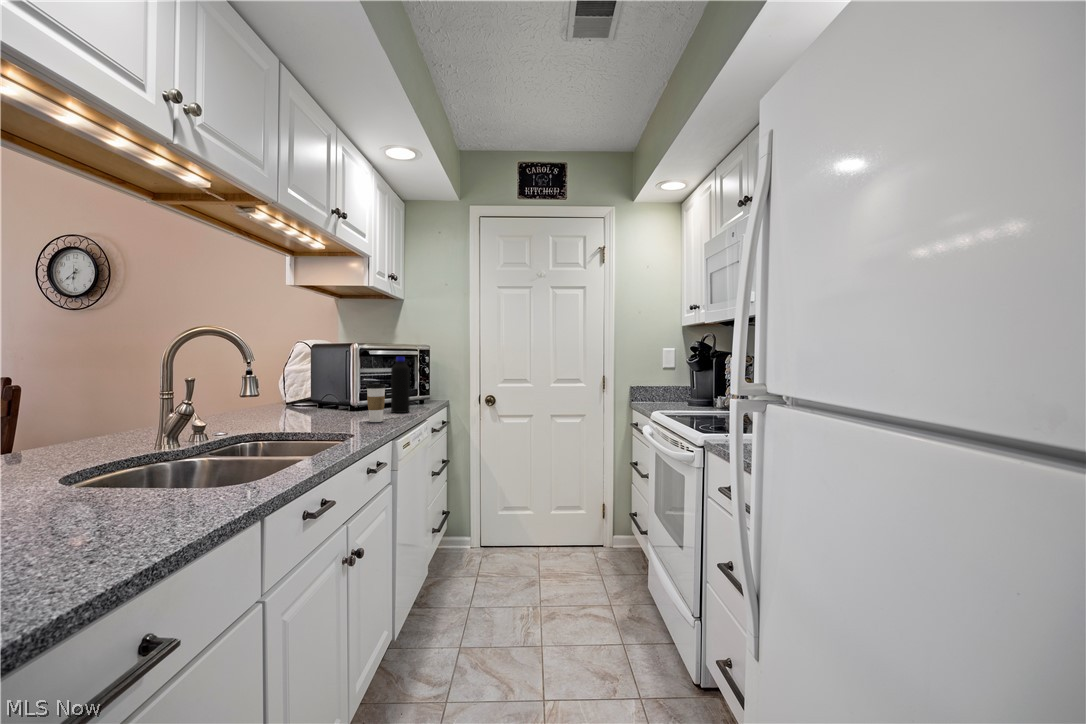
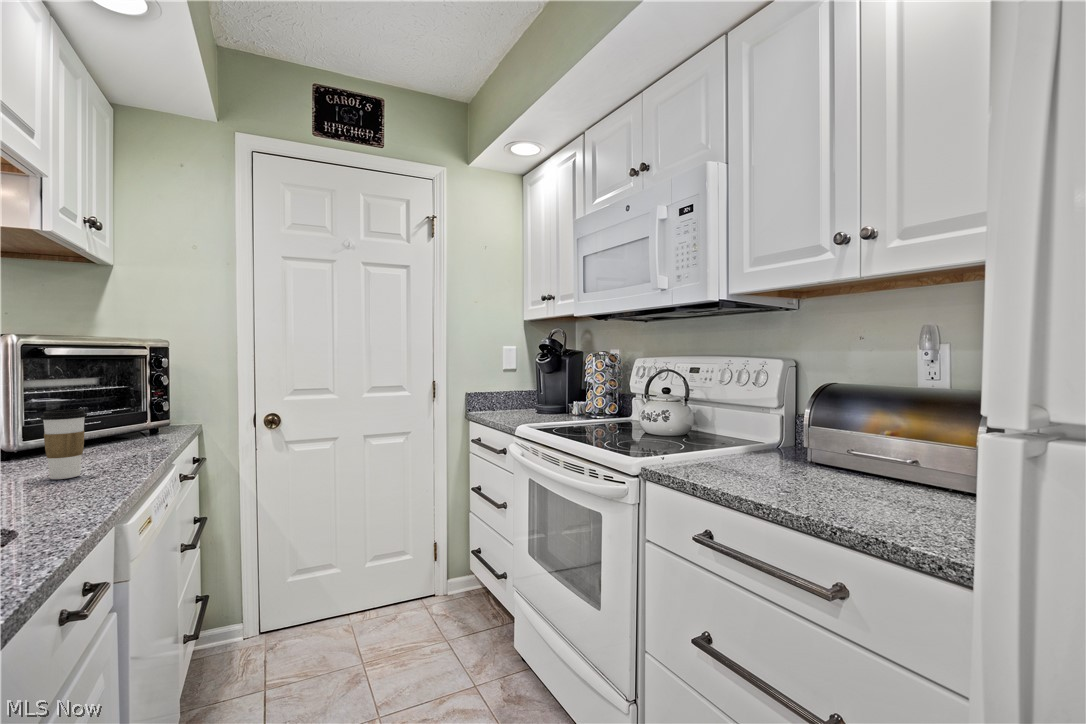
bottle: present [391,357,410,413] -> none [94,360,133,455]

